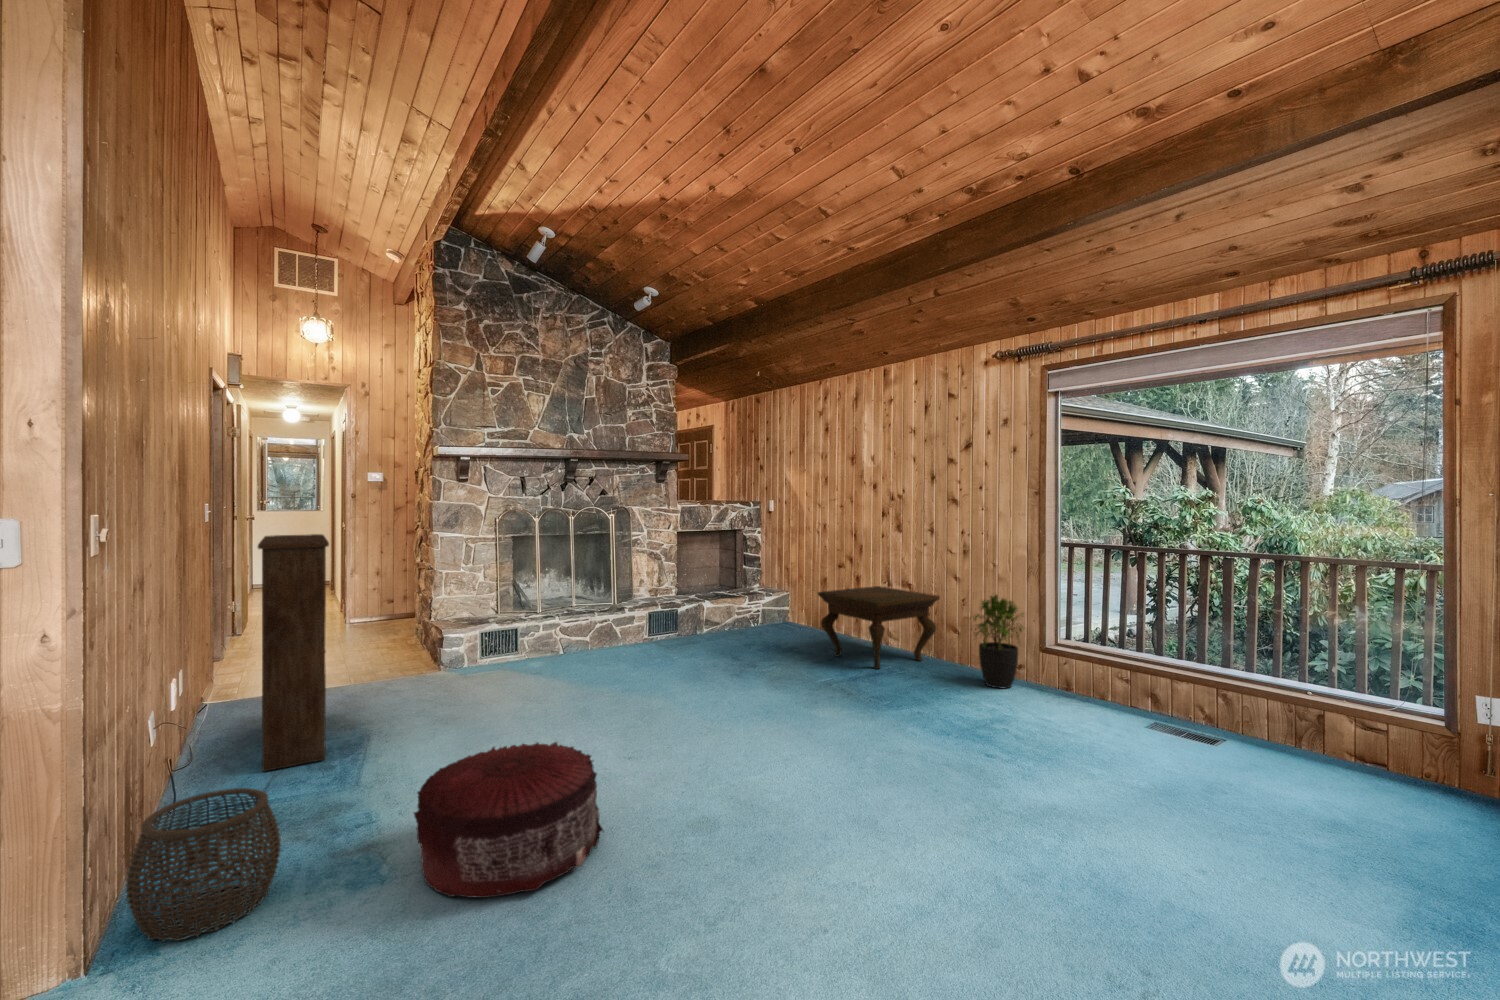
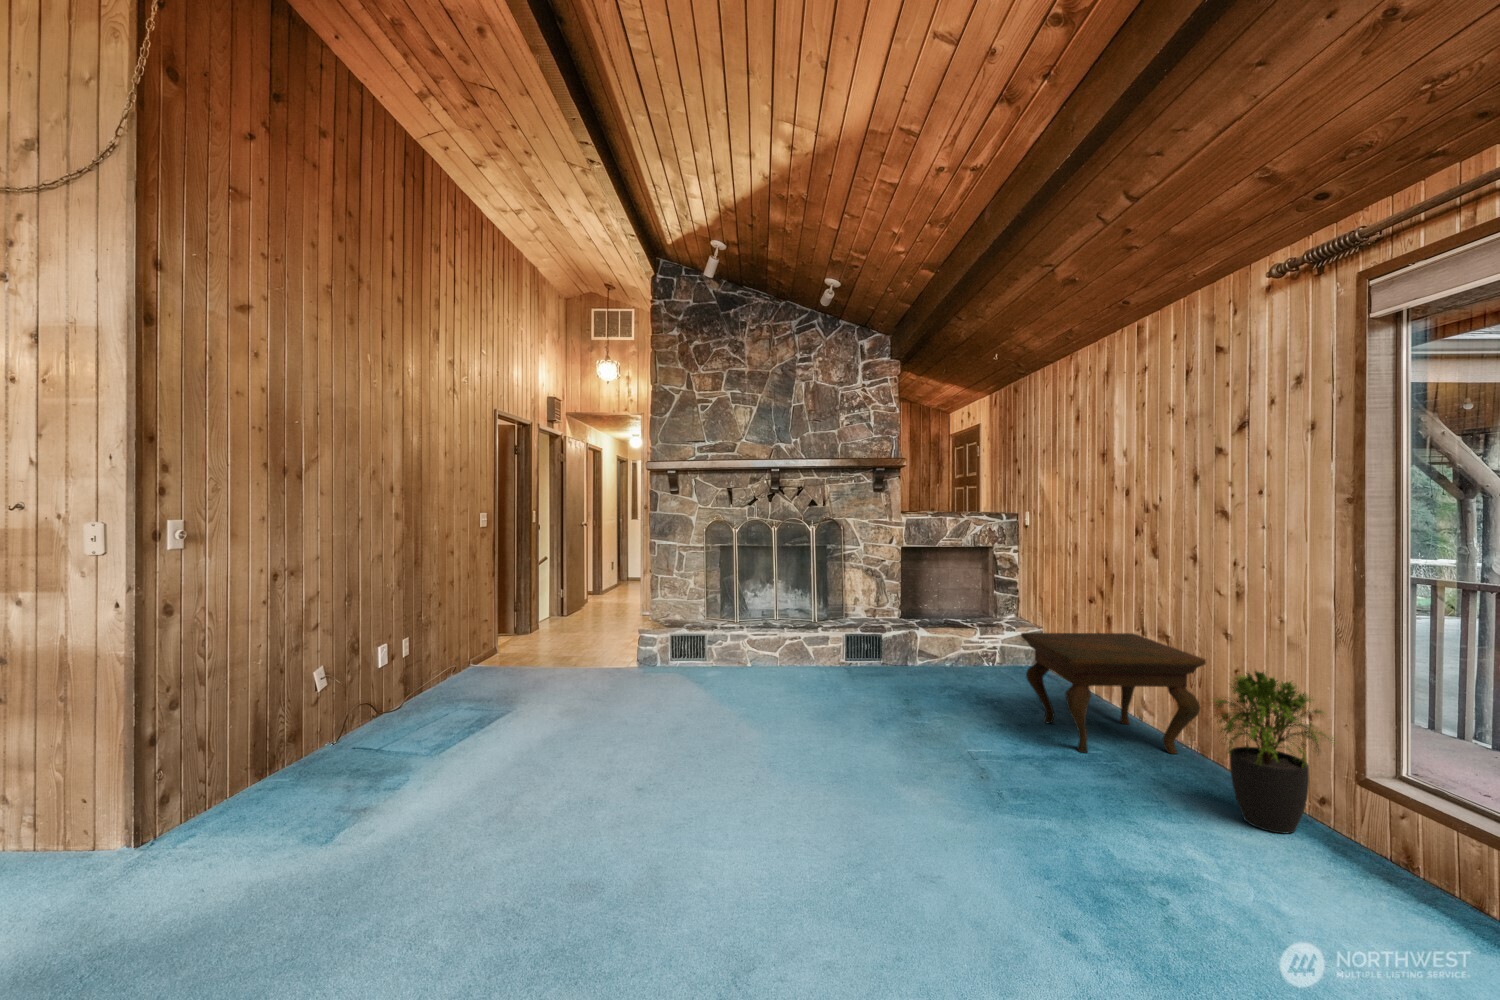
bookshelf: present [258,534,329,771] -> none [411,541,512,729]
pouf: present [414,742,603,898] -> none [327,748,510,901]
woven basket: present [125,788,281,941] -> none [176,738,293,847]

